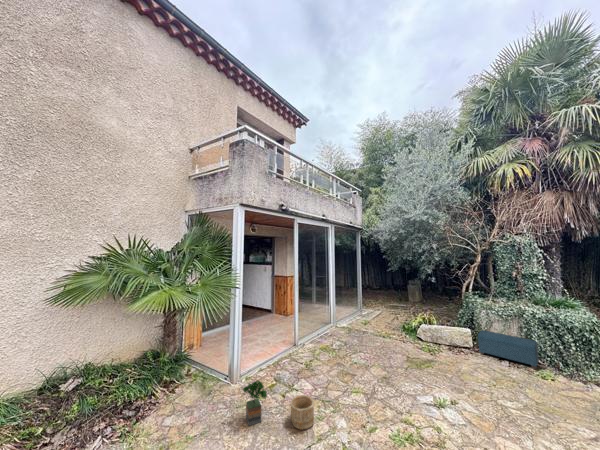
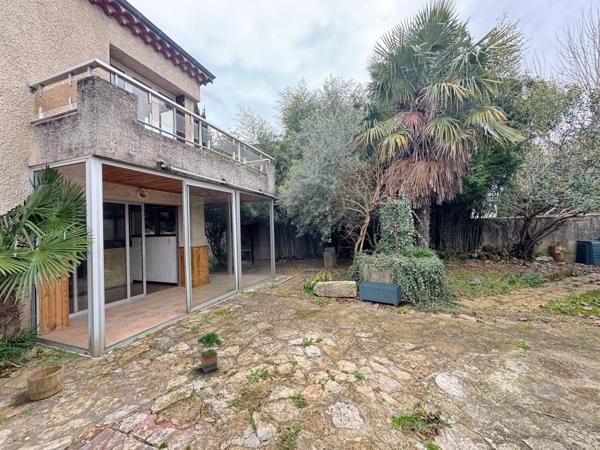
potted tree: present [243,381,267,426] -> present [197,332,222,372]
wooden bucket: present [290,395,314,430] -> present [27,365,65,401]

